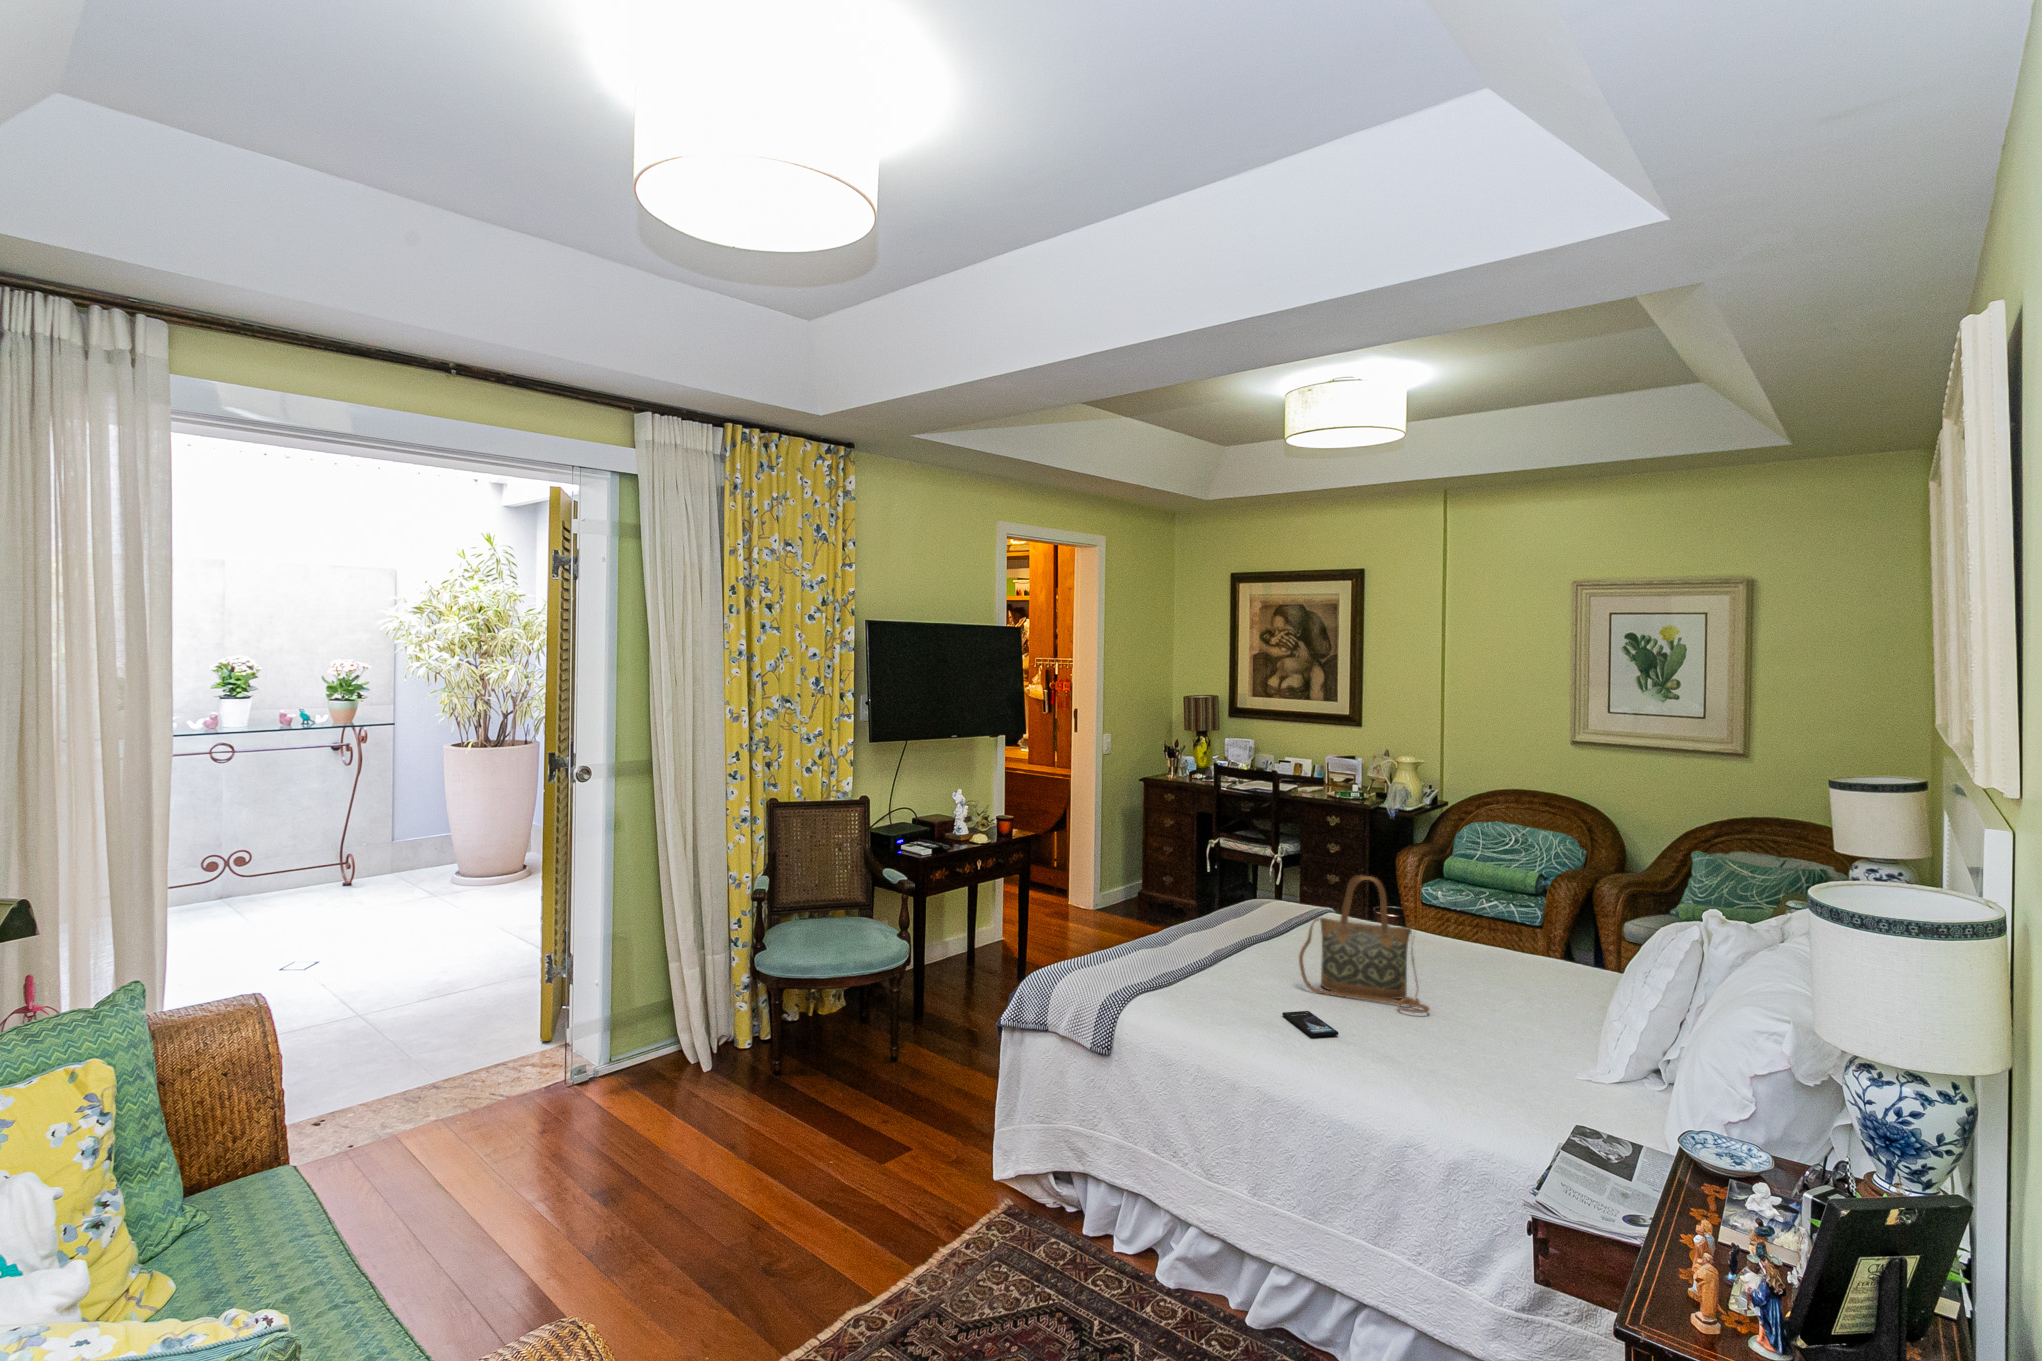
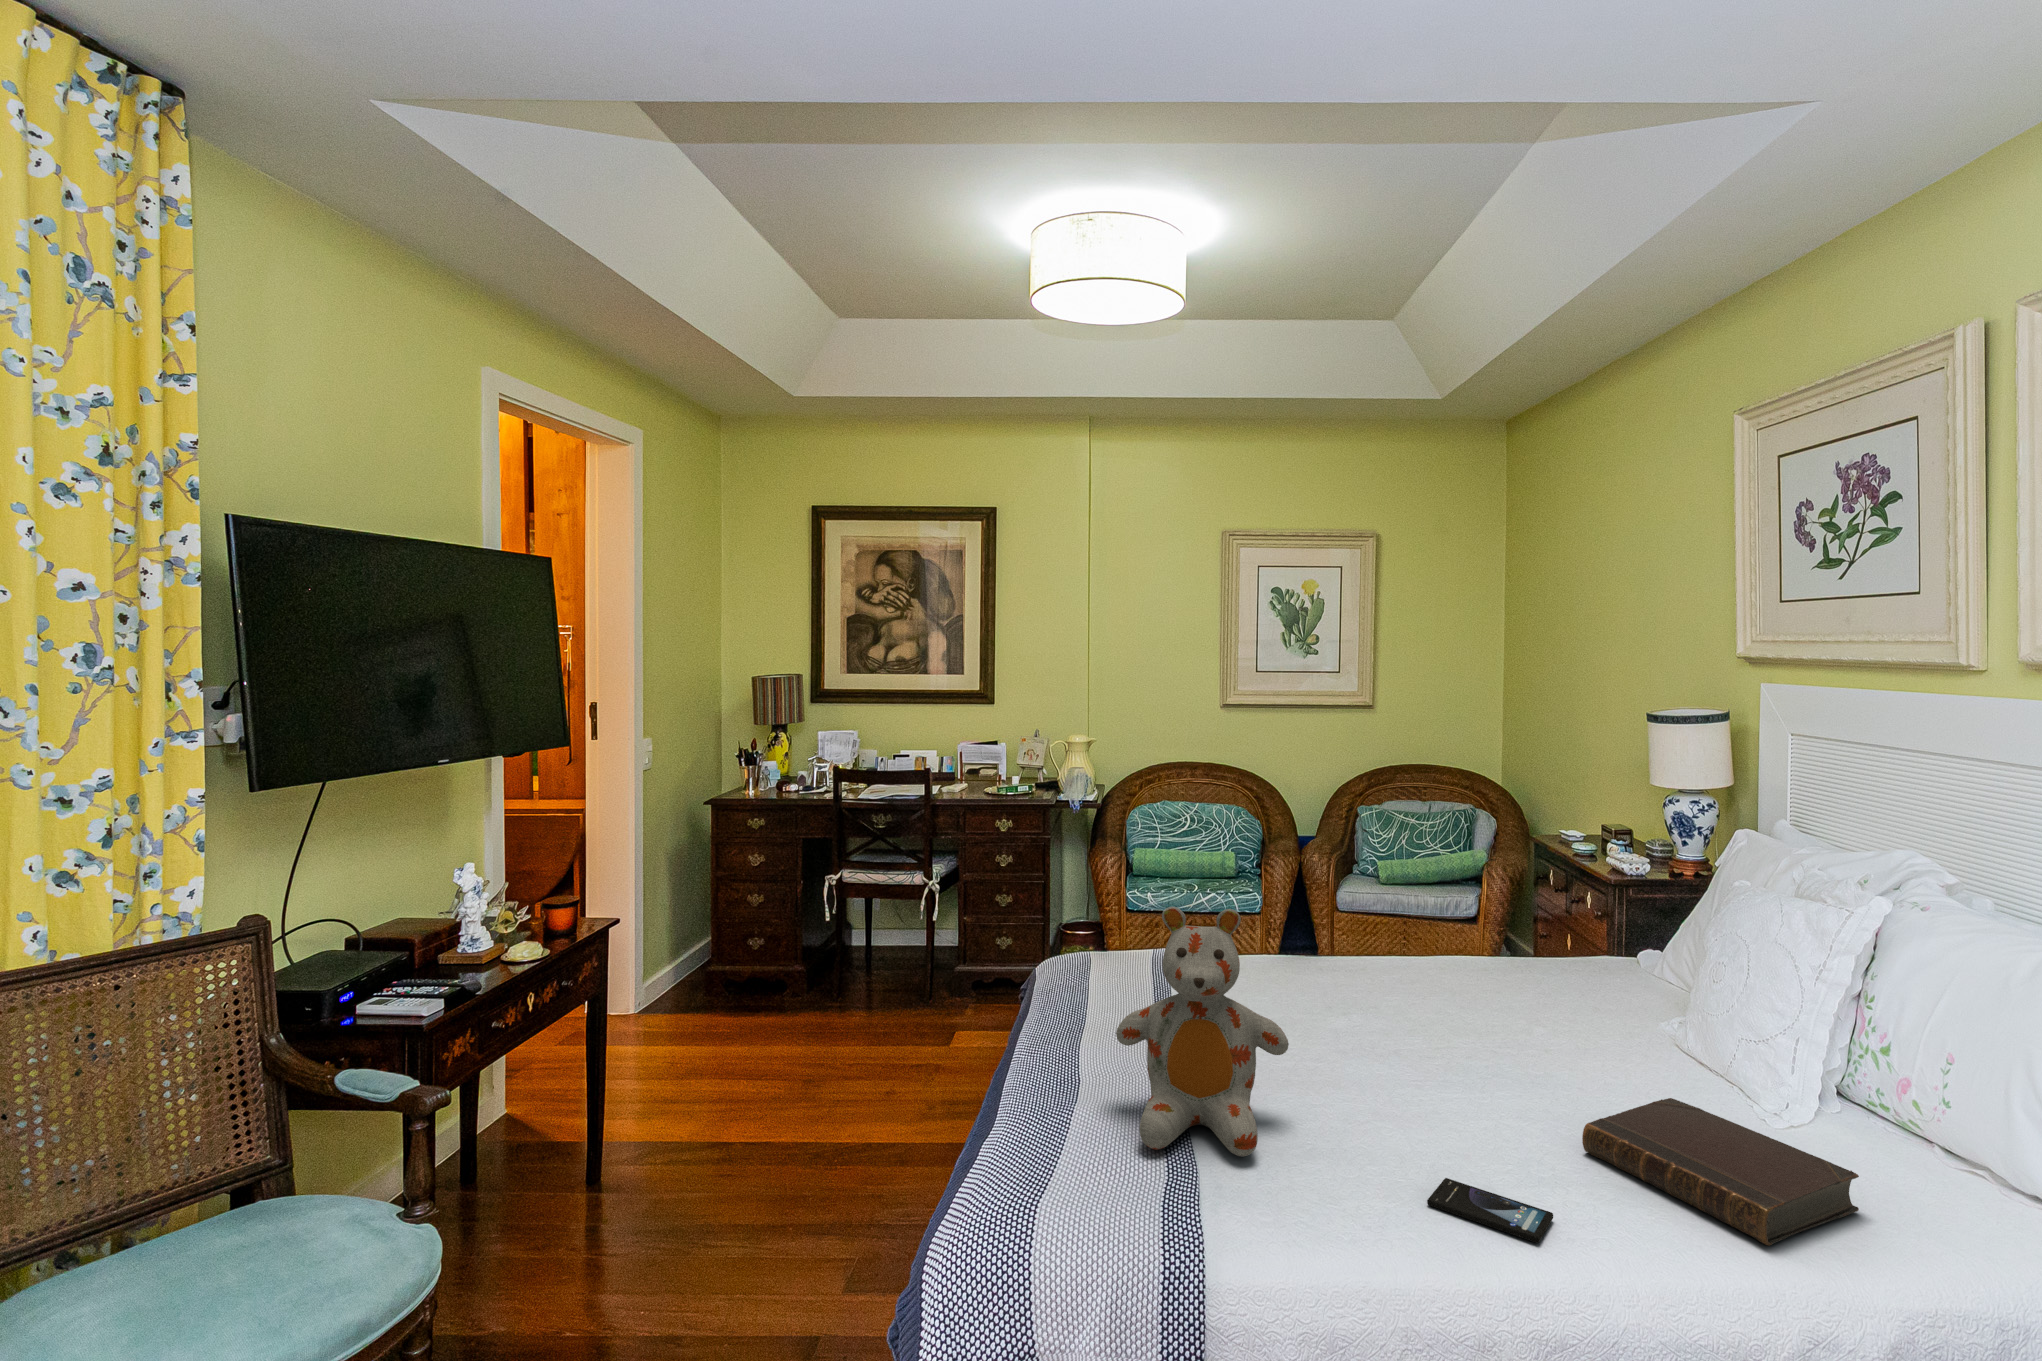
stuffed bear: none [1175,849,1272,980] -> present [1116,907,1289,1157]
handbag: present [1299,875,1429,1013] -> none [1337,909,1544,1127]
book: none [1415,1012,1536,1085] -> present [1582,1098,1859,1246]

